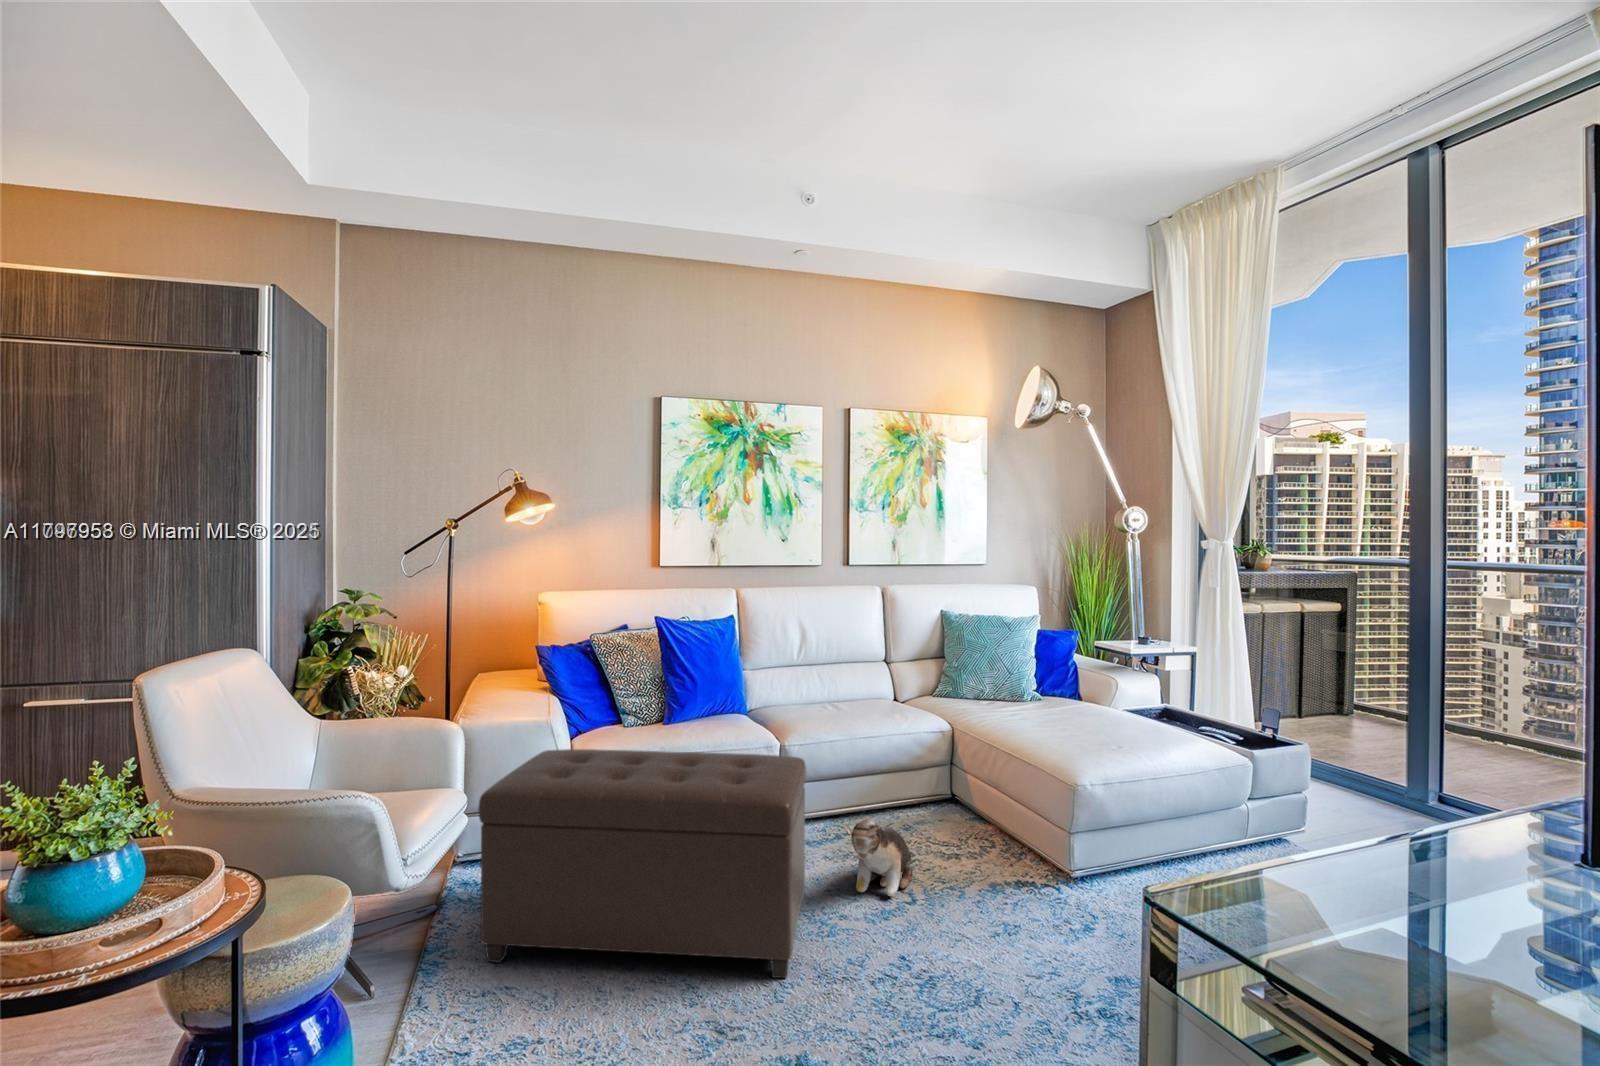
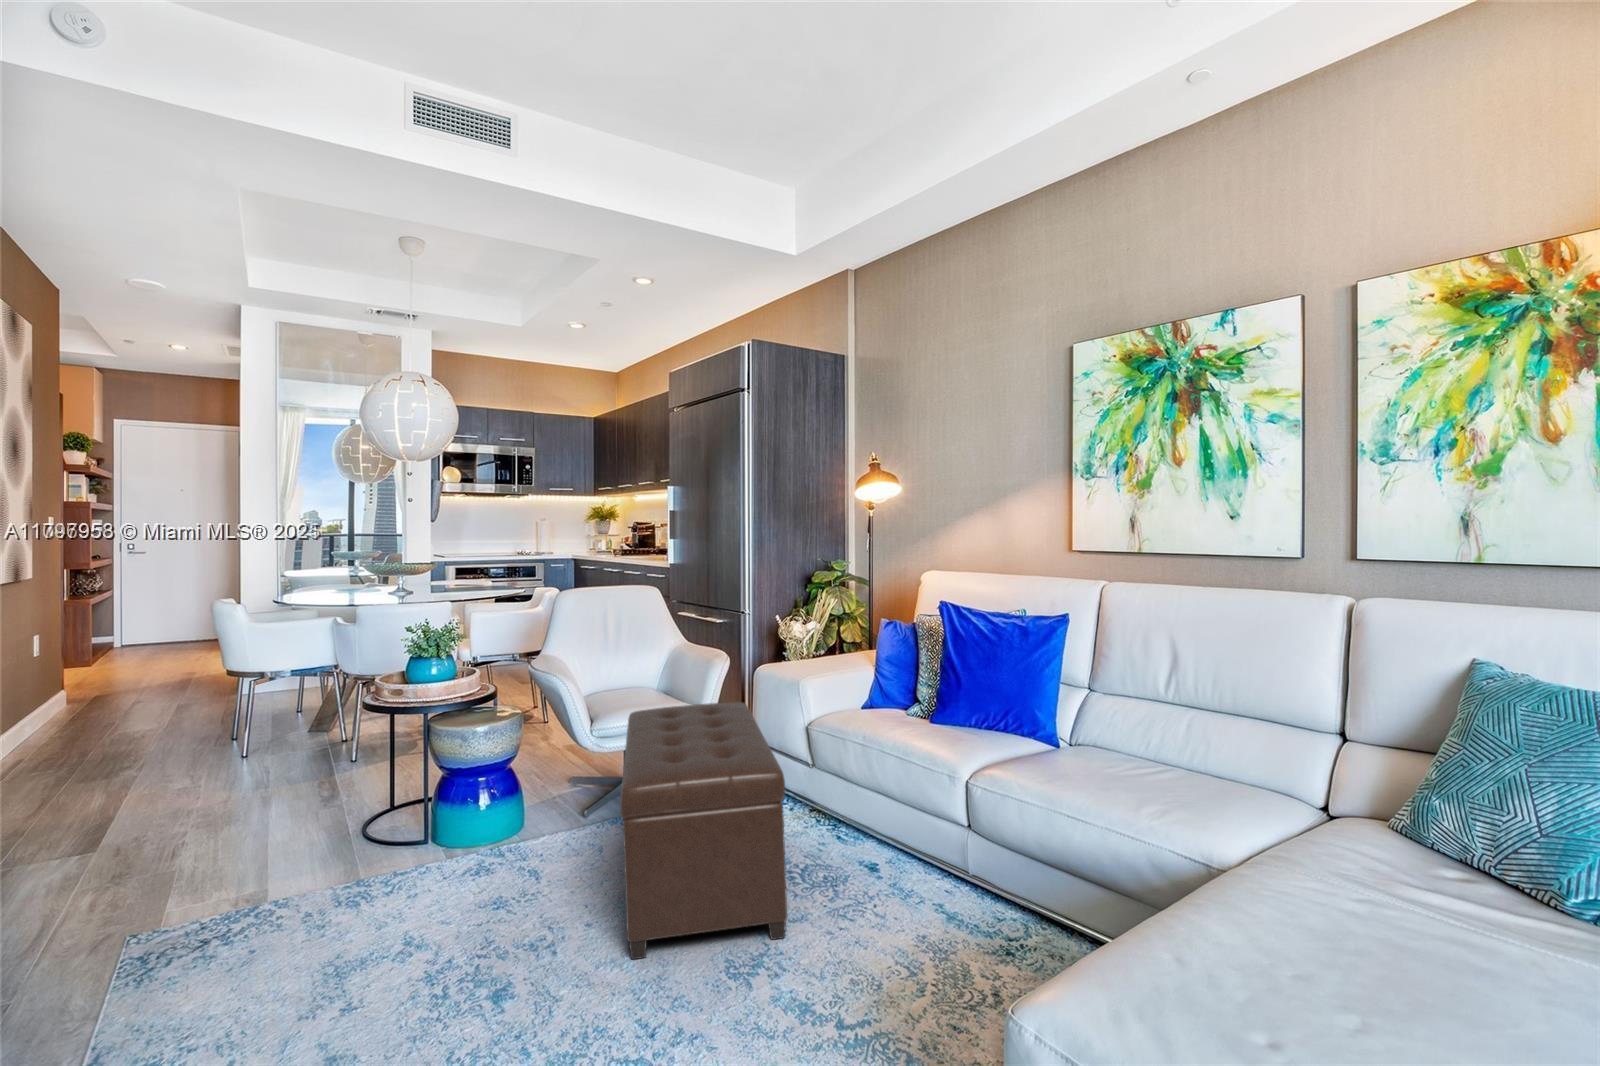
plush toy: present [844,818,913,896] -> none [781,869,968,1002]

